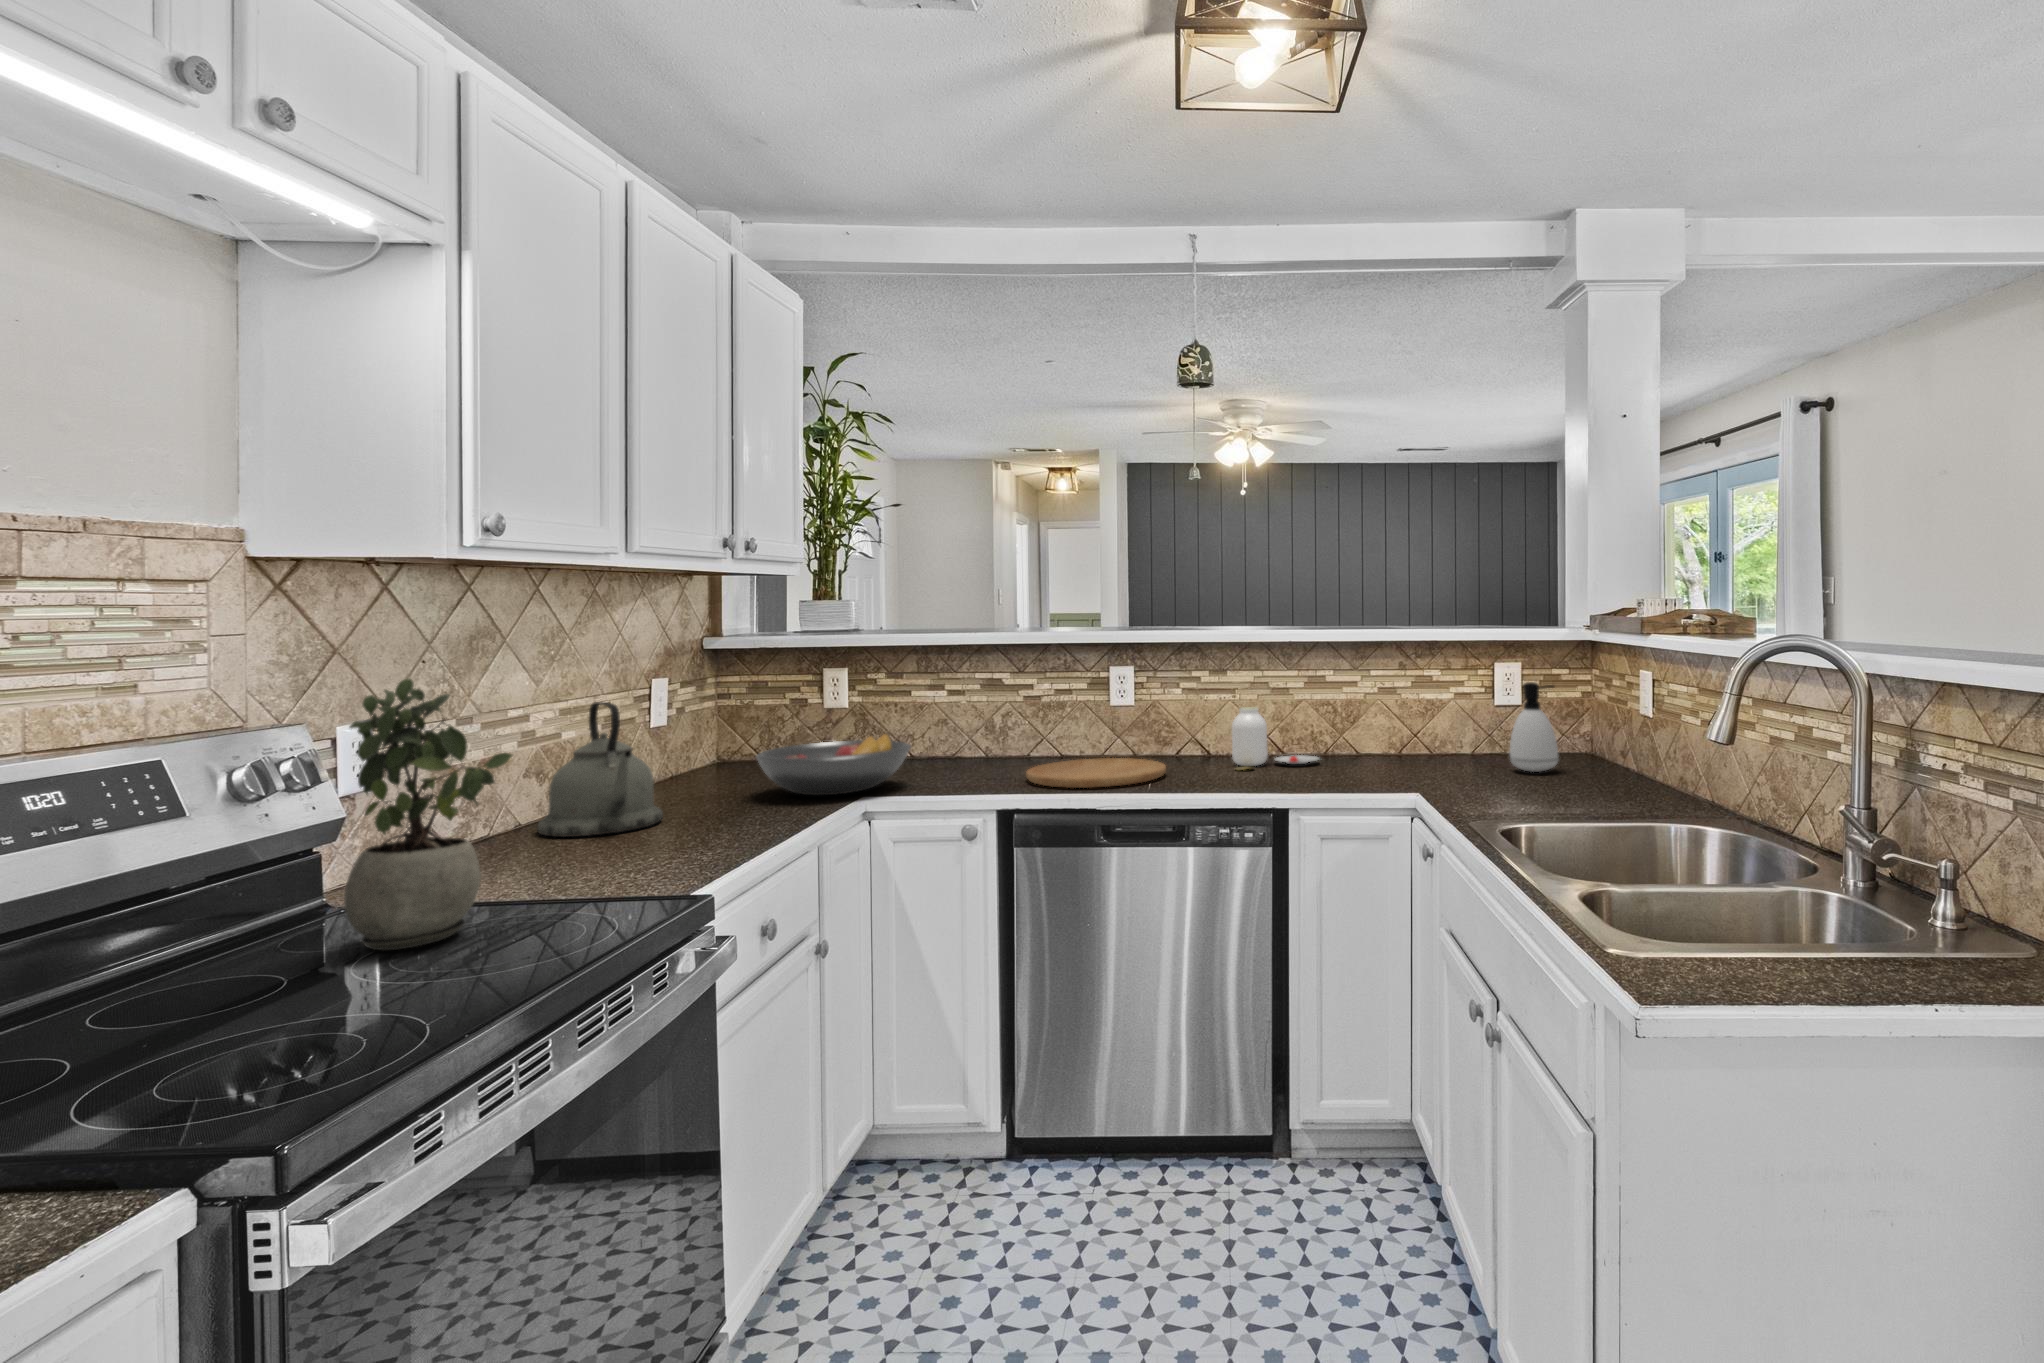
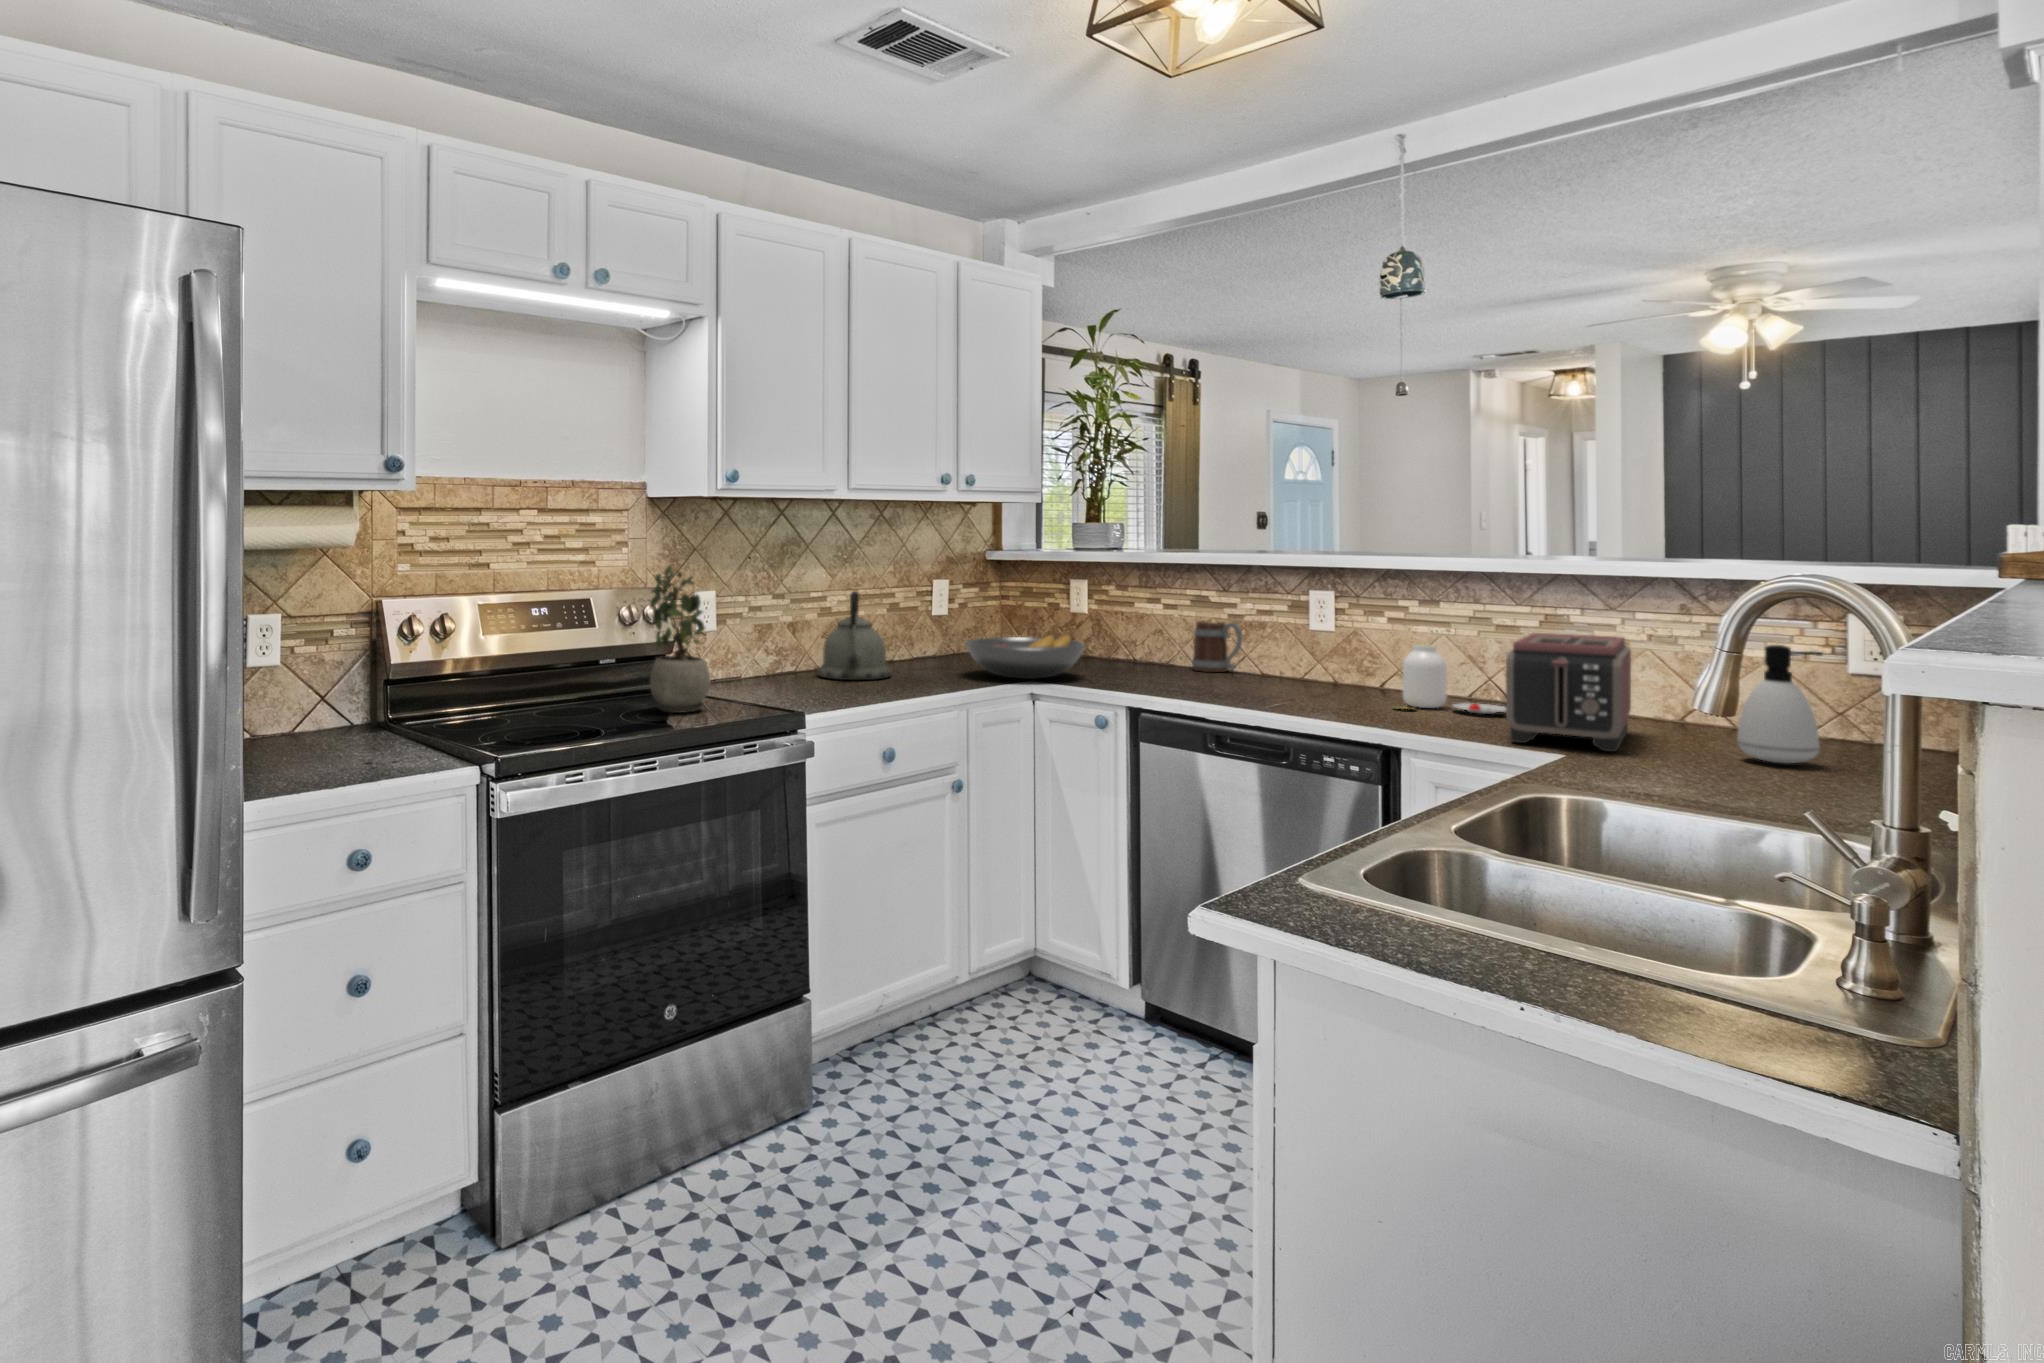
toaster: none [1345,686,1459,785] -> present [1506,633,1631,752]
mug: none [982,703,1037,759] -> present [1192,621,1243,672]
cutting board: present [1026,758,1166,788] -> none [1172,678,1315,704]

